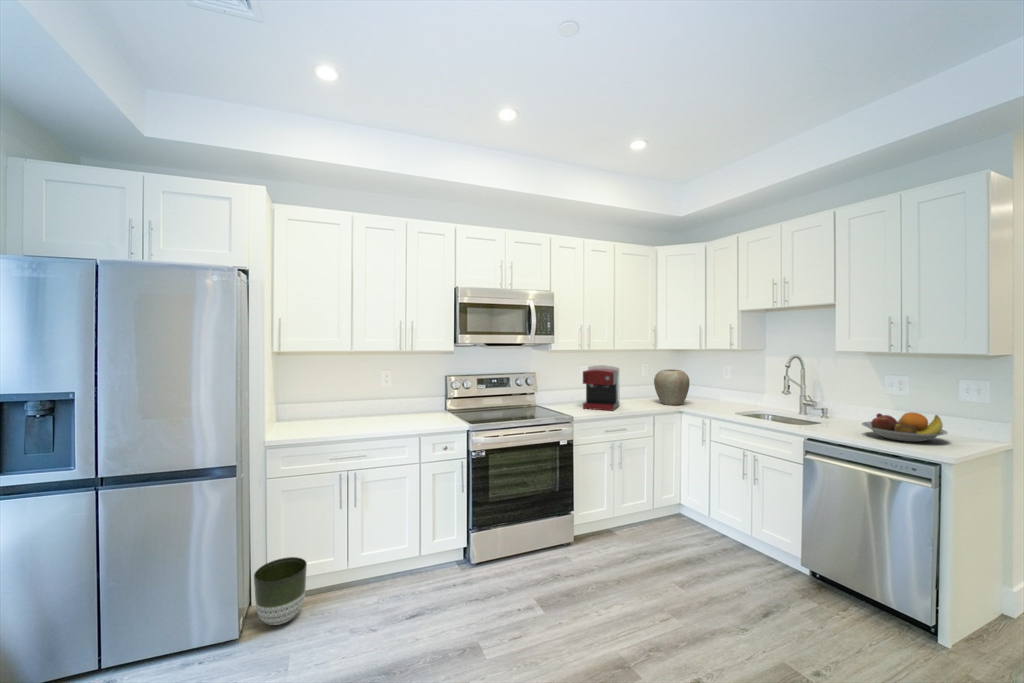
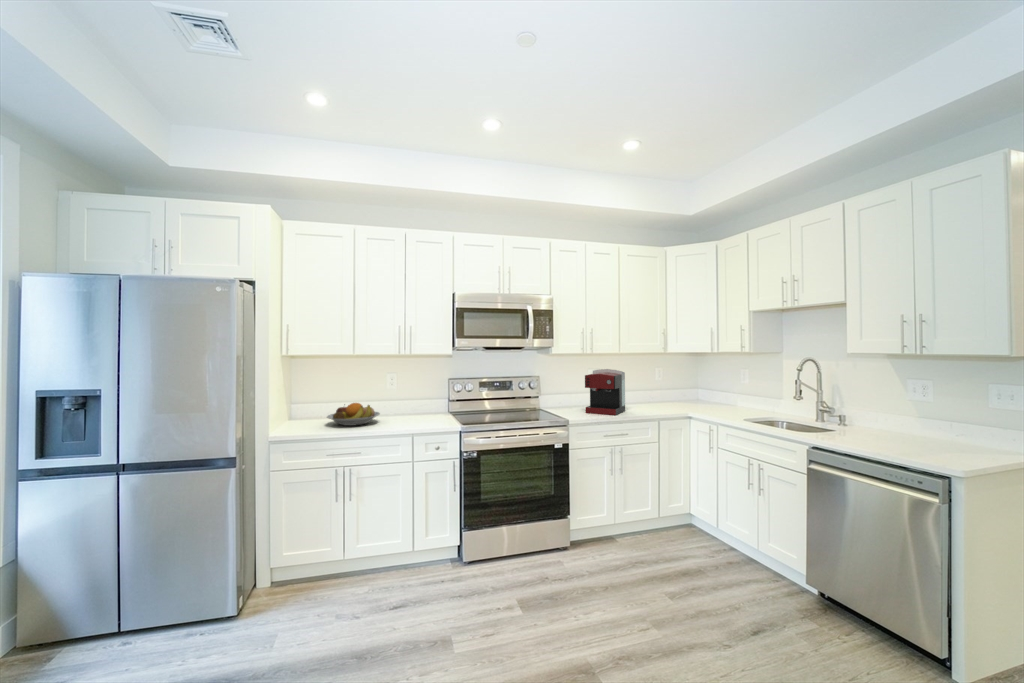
vase: present [654,369,690,405] -> none [664,374,701,411]
fruit bowl: present [862,412,948,442] -> present [327,403,380,426]
planter: present [254,557,307,625] -> none [254,545,303,607]

